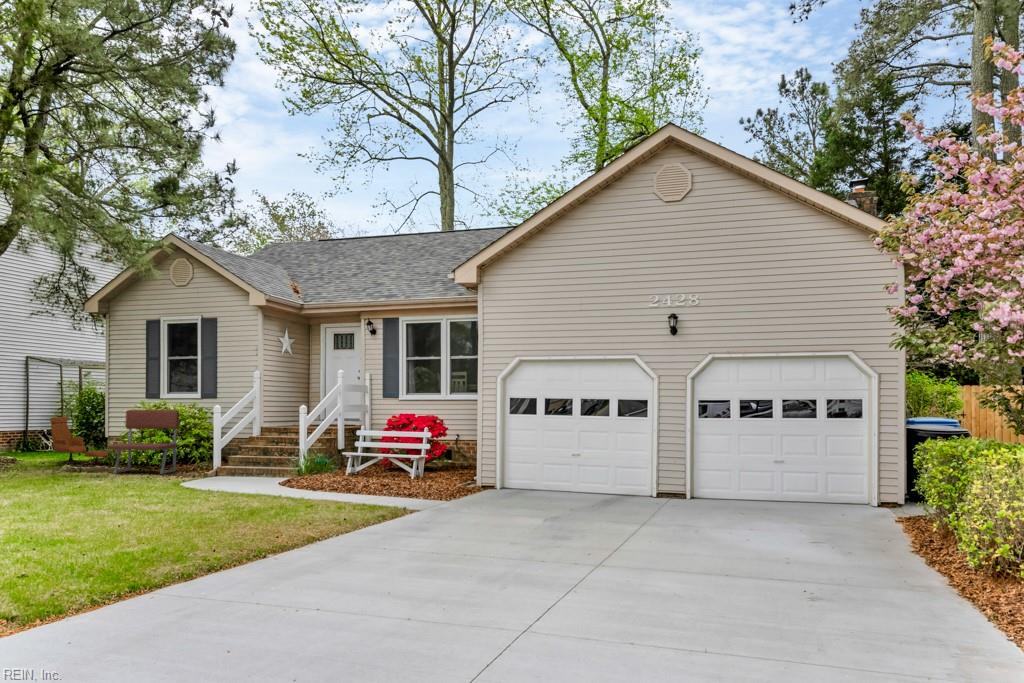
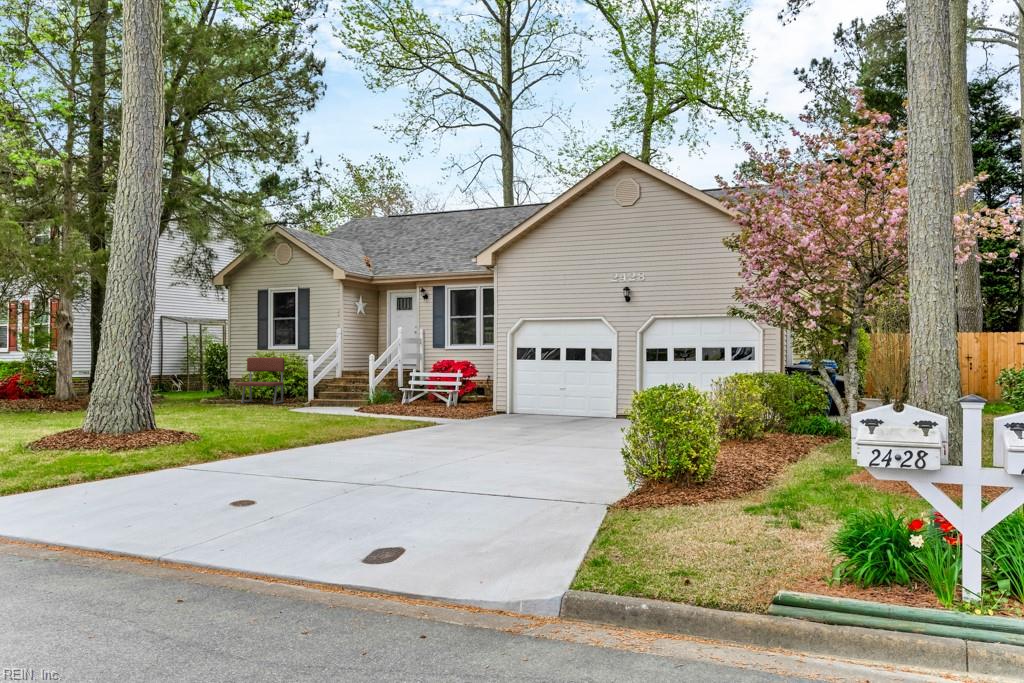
lounge chair: present [50,417,108,466] -> none [192,363,233,399]

